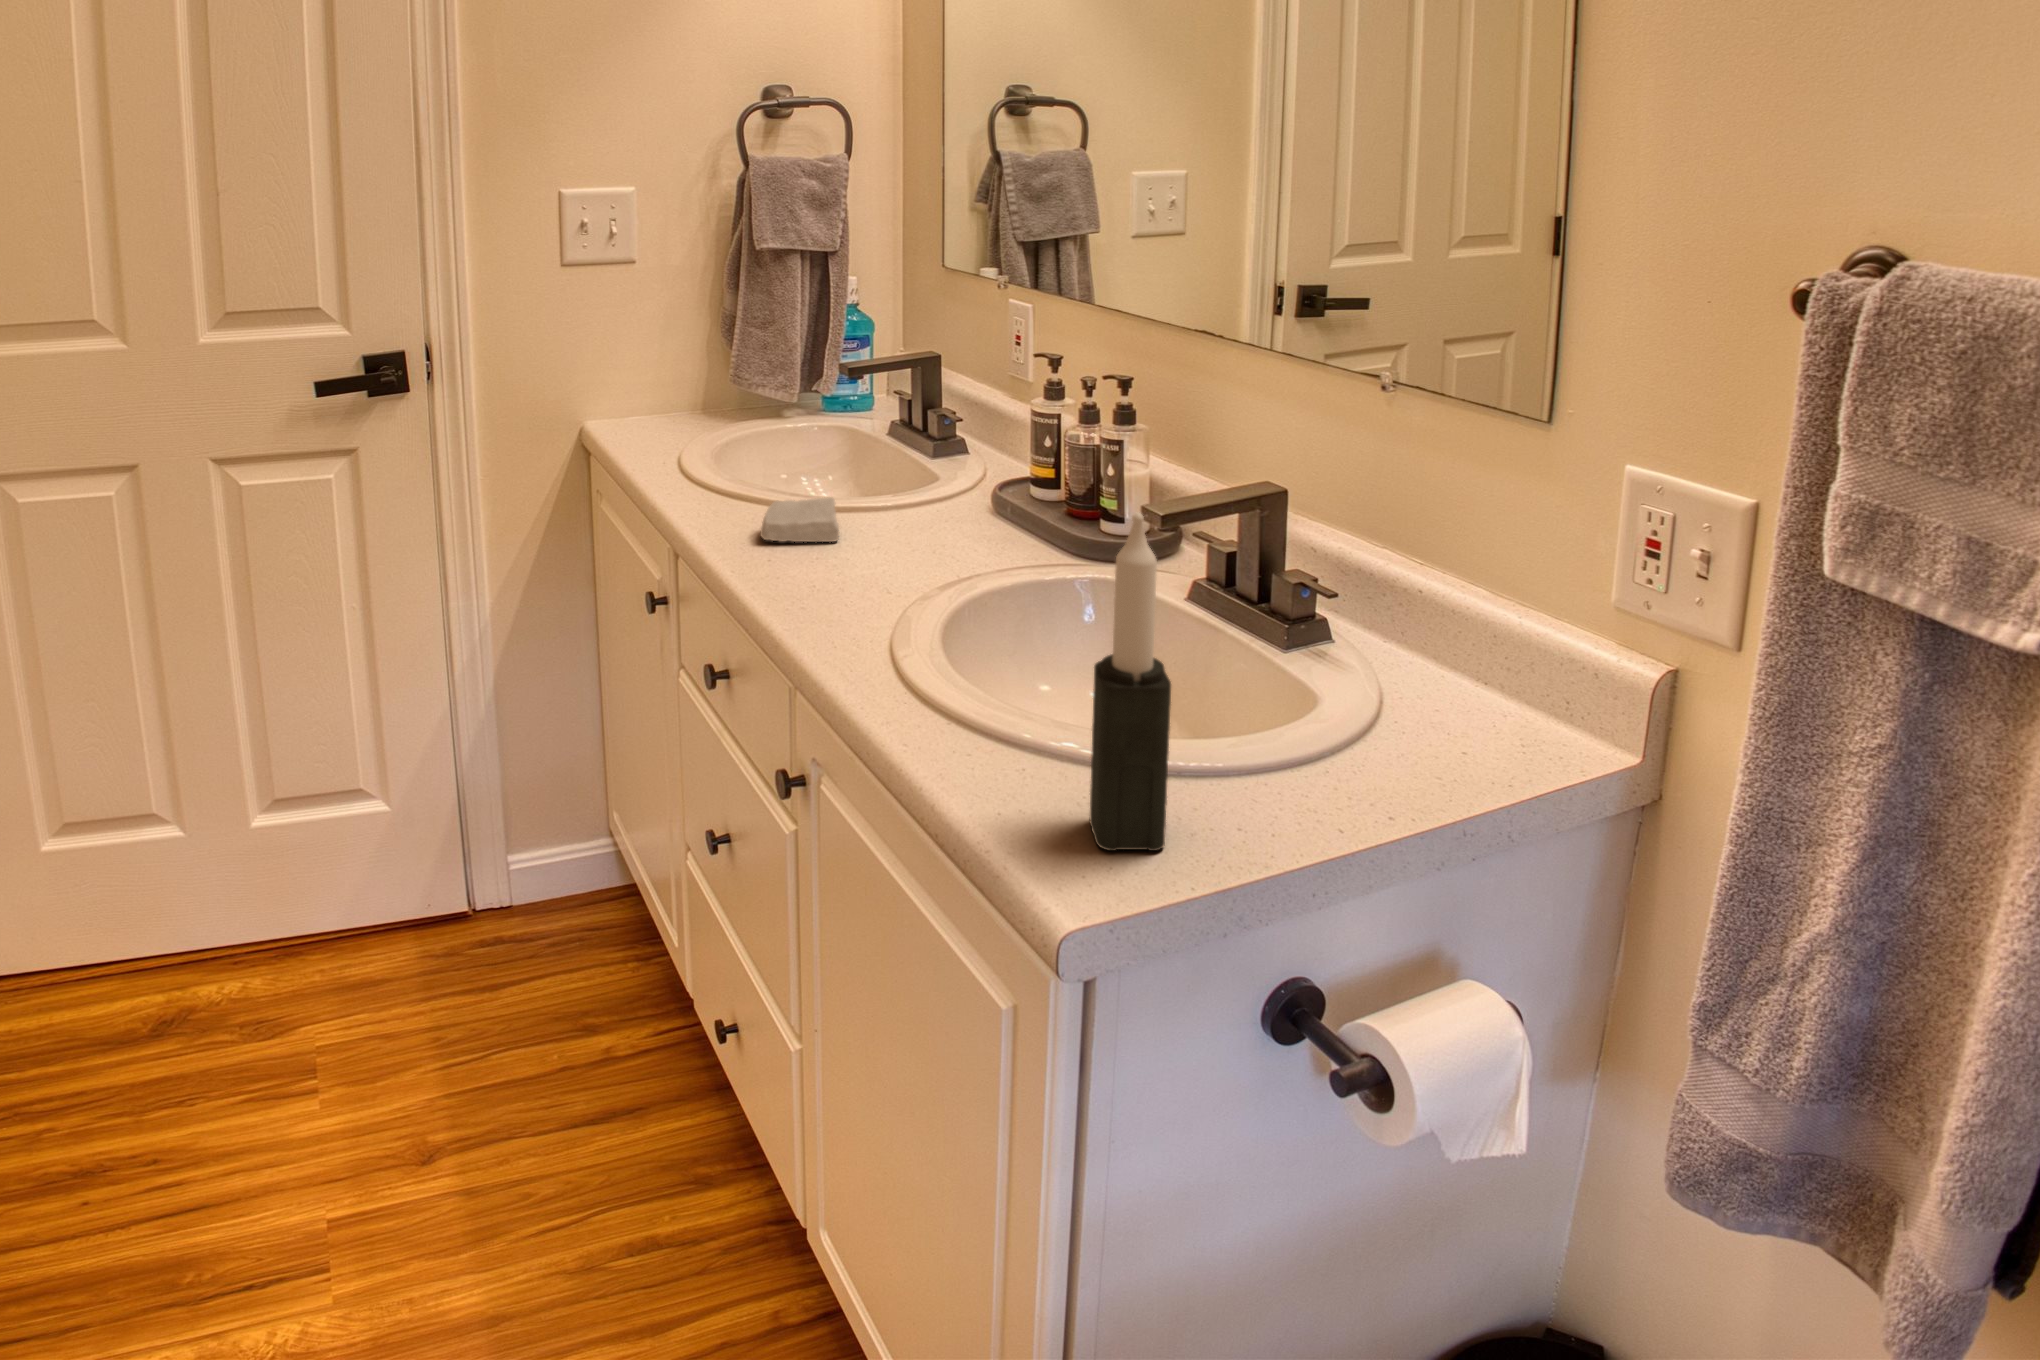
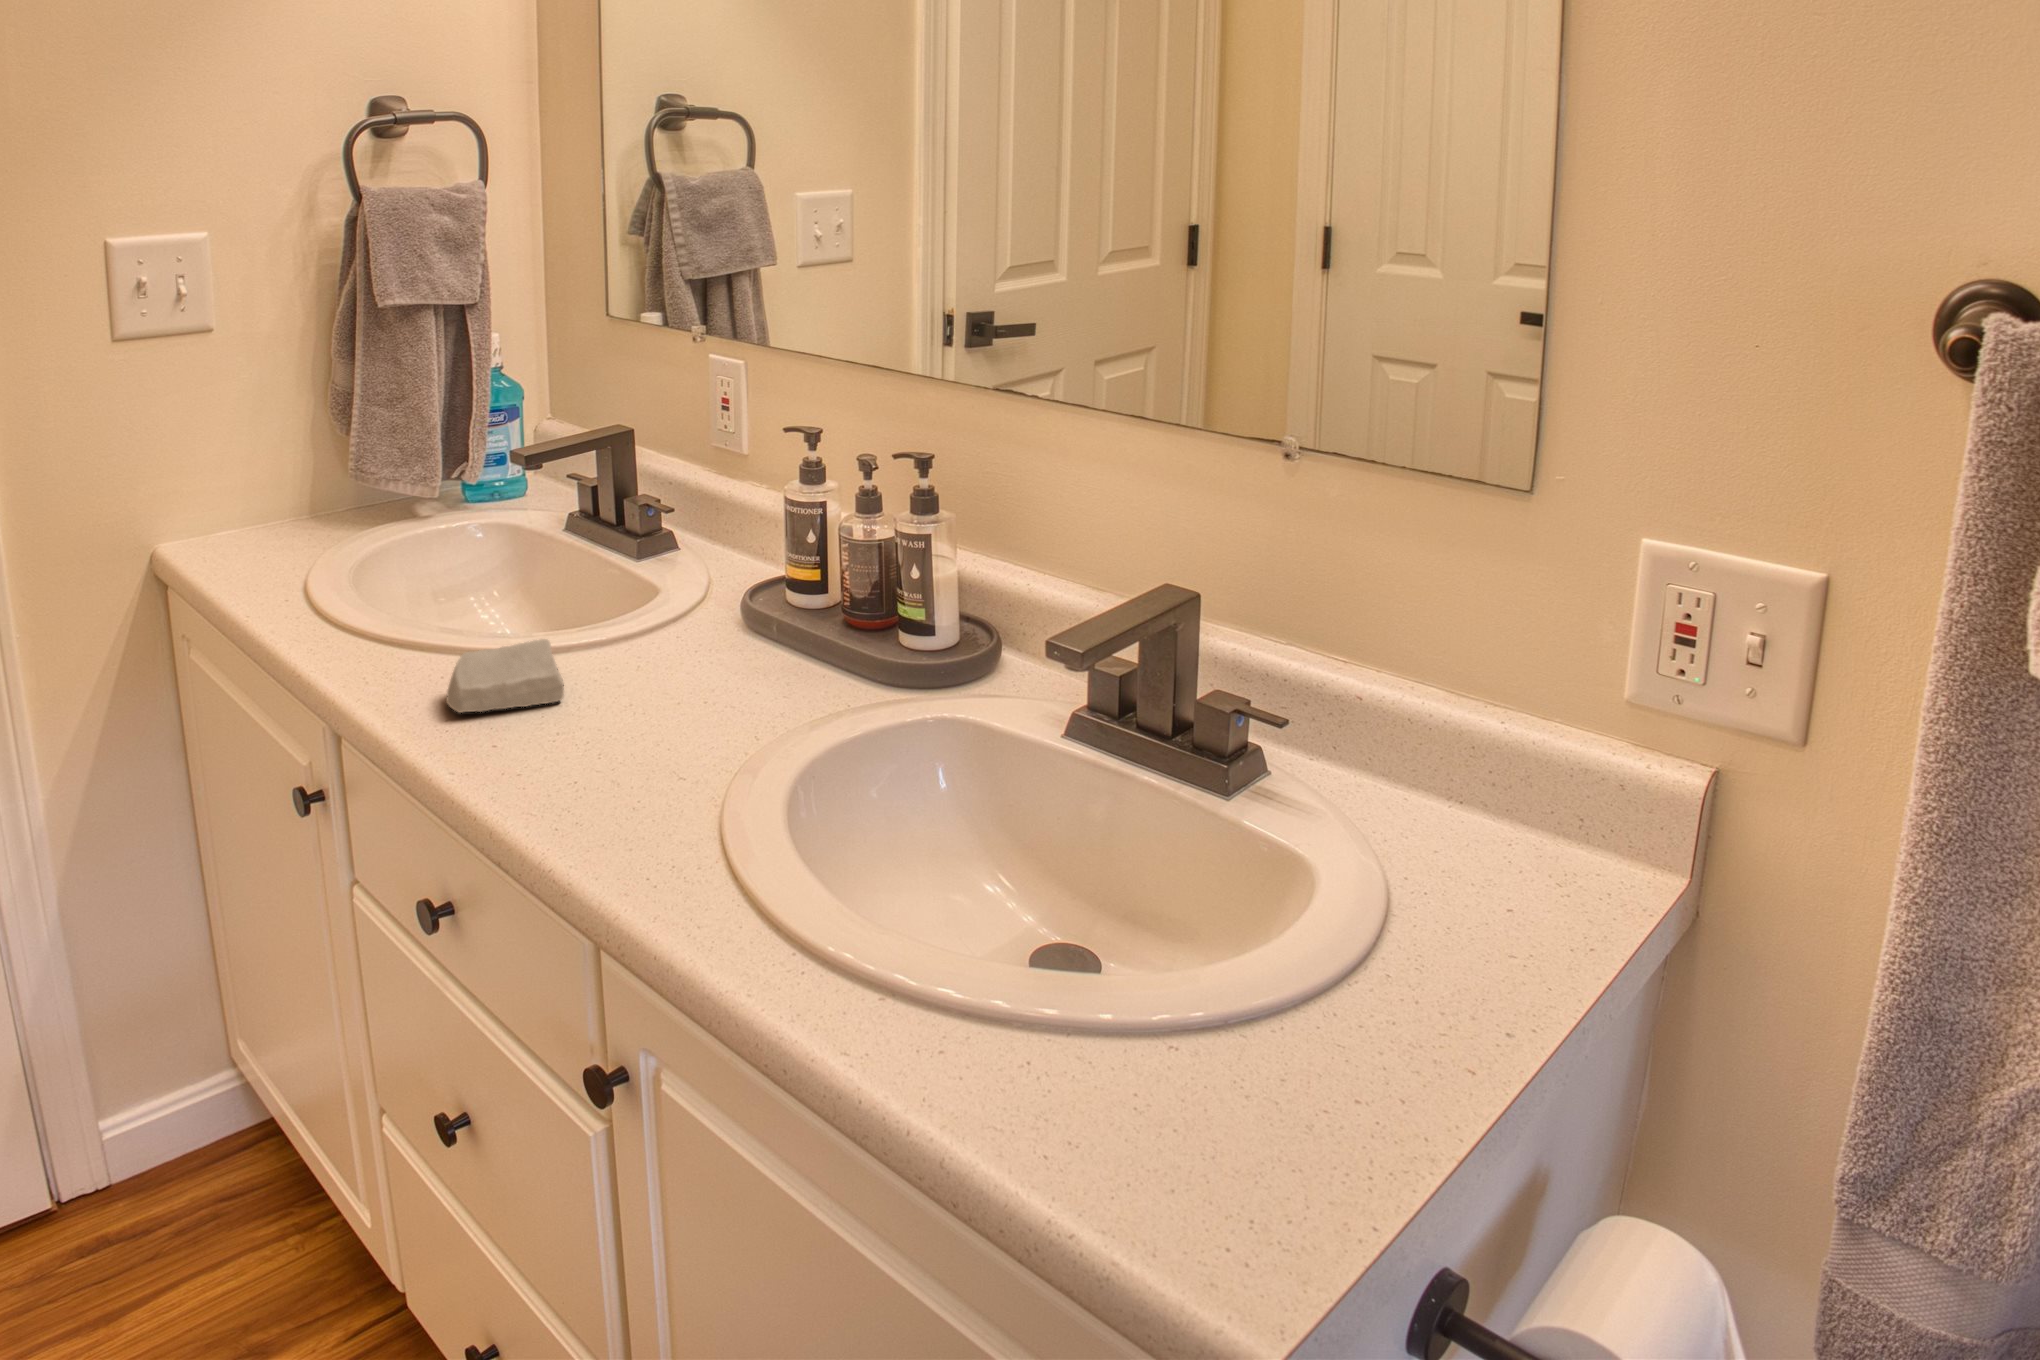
candle: present [1089,513,1171,851] -> none [1144,689,1285,1211]

